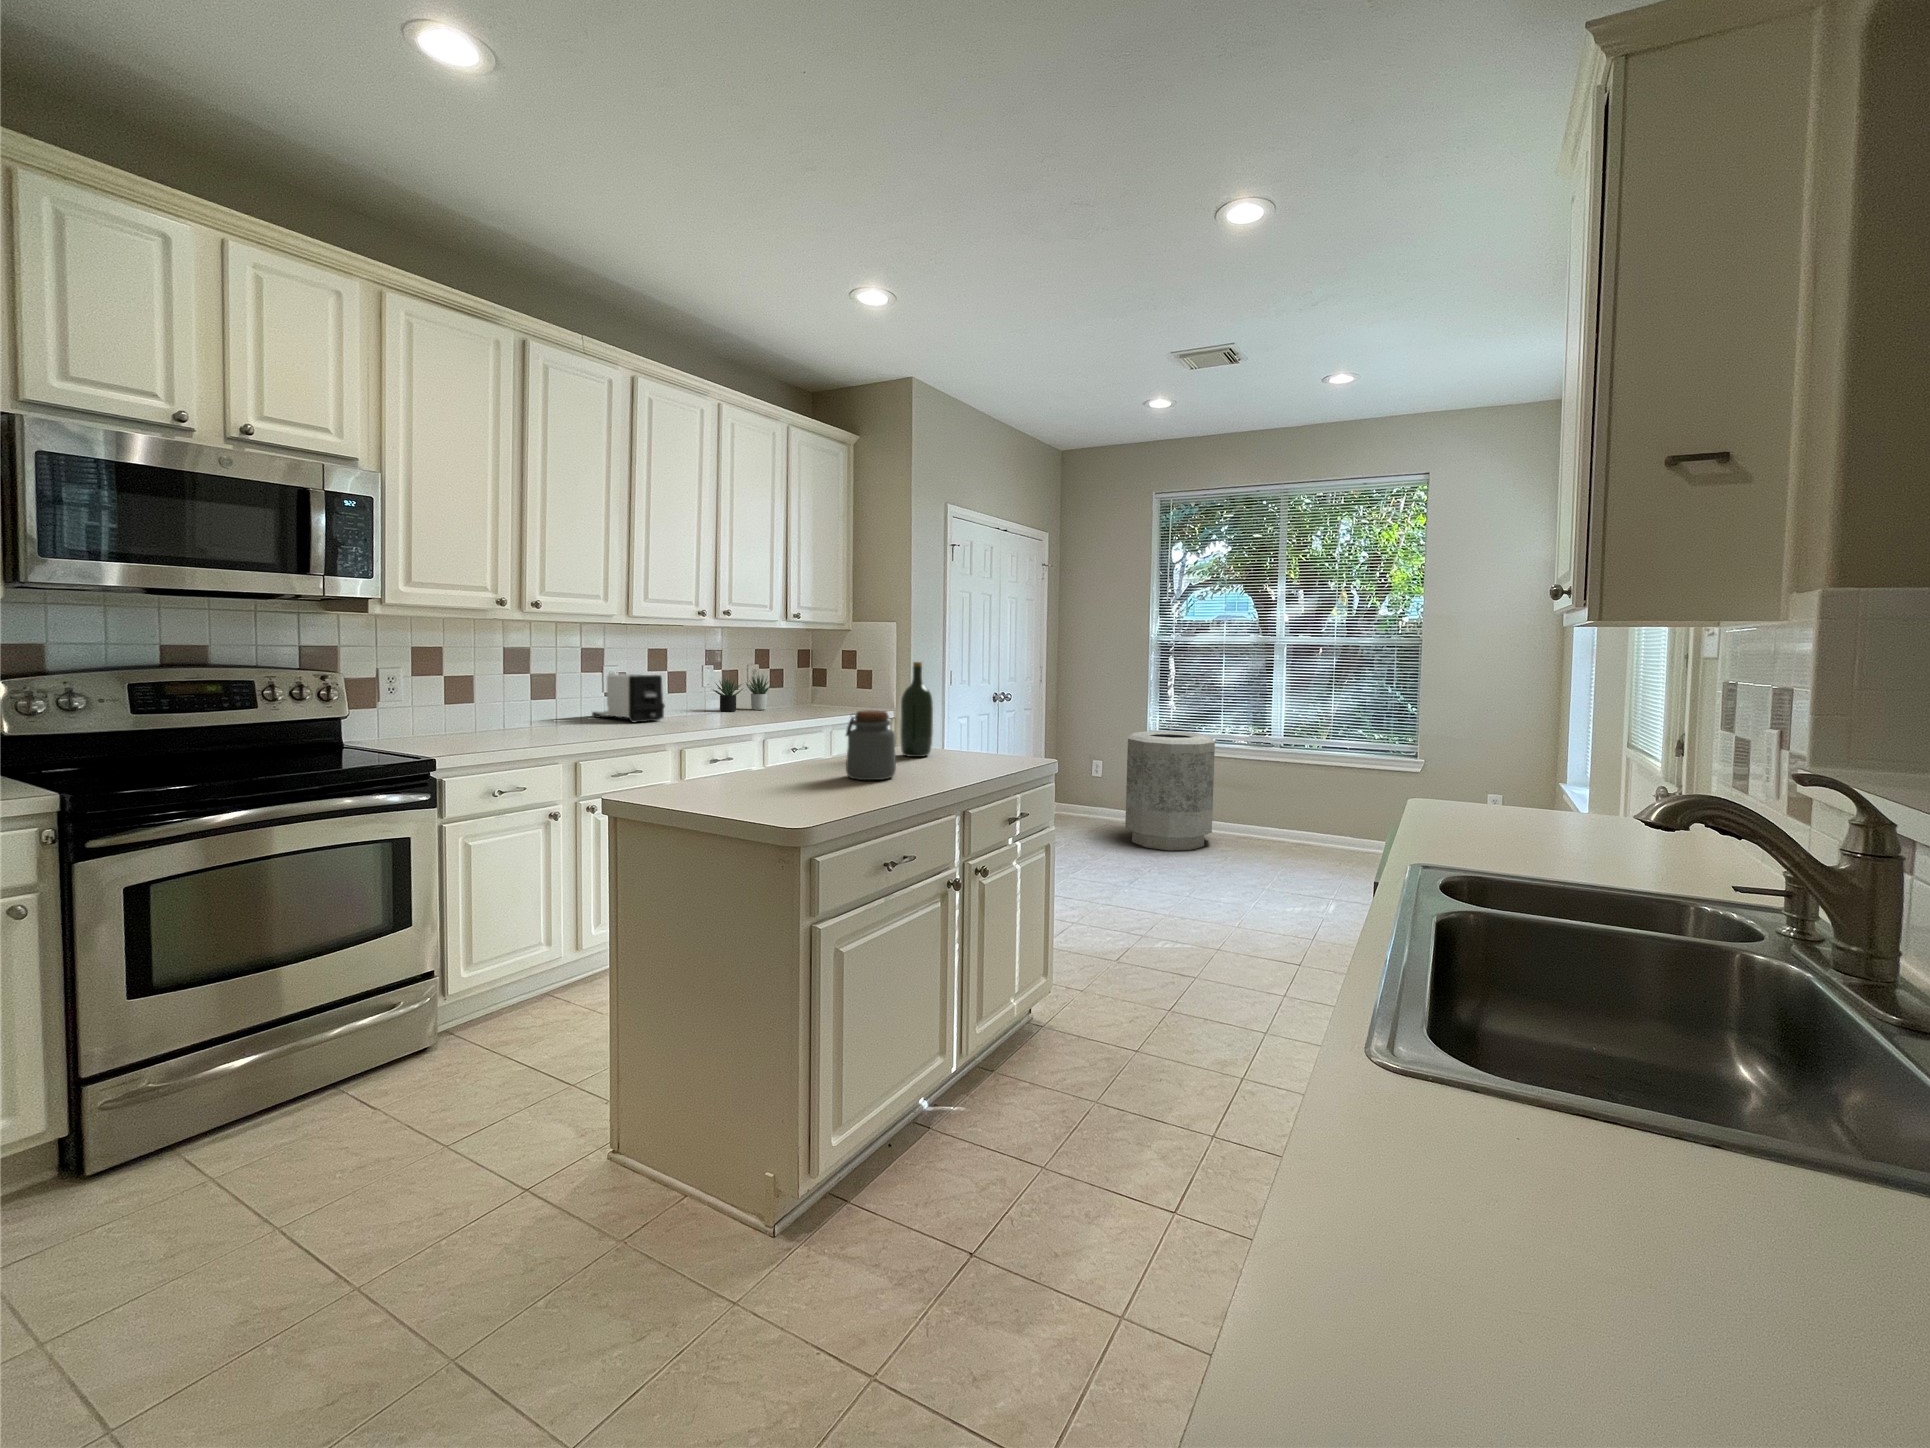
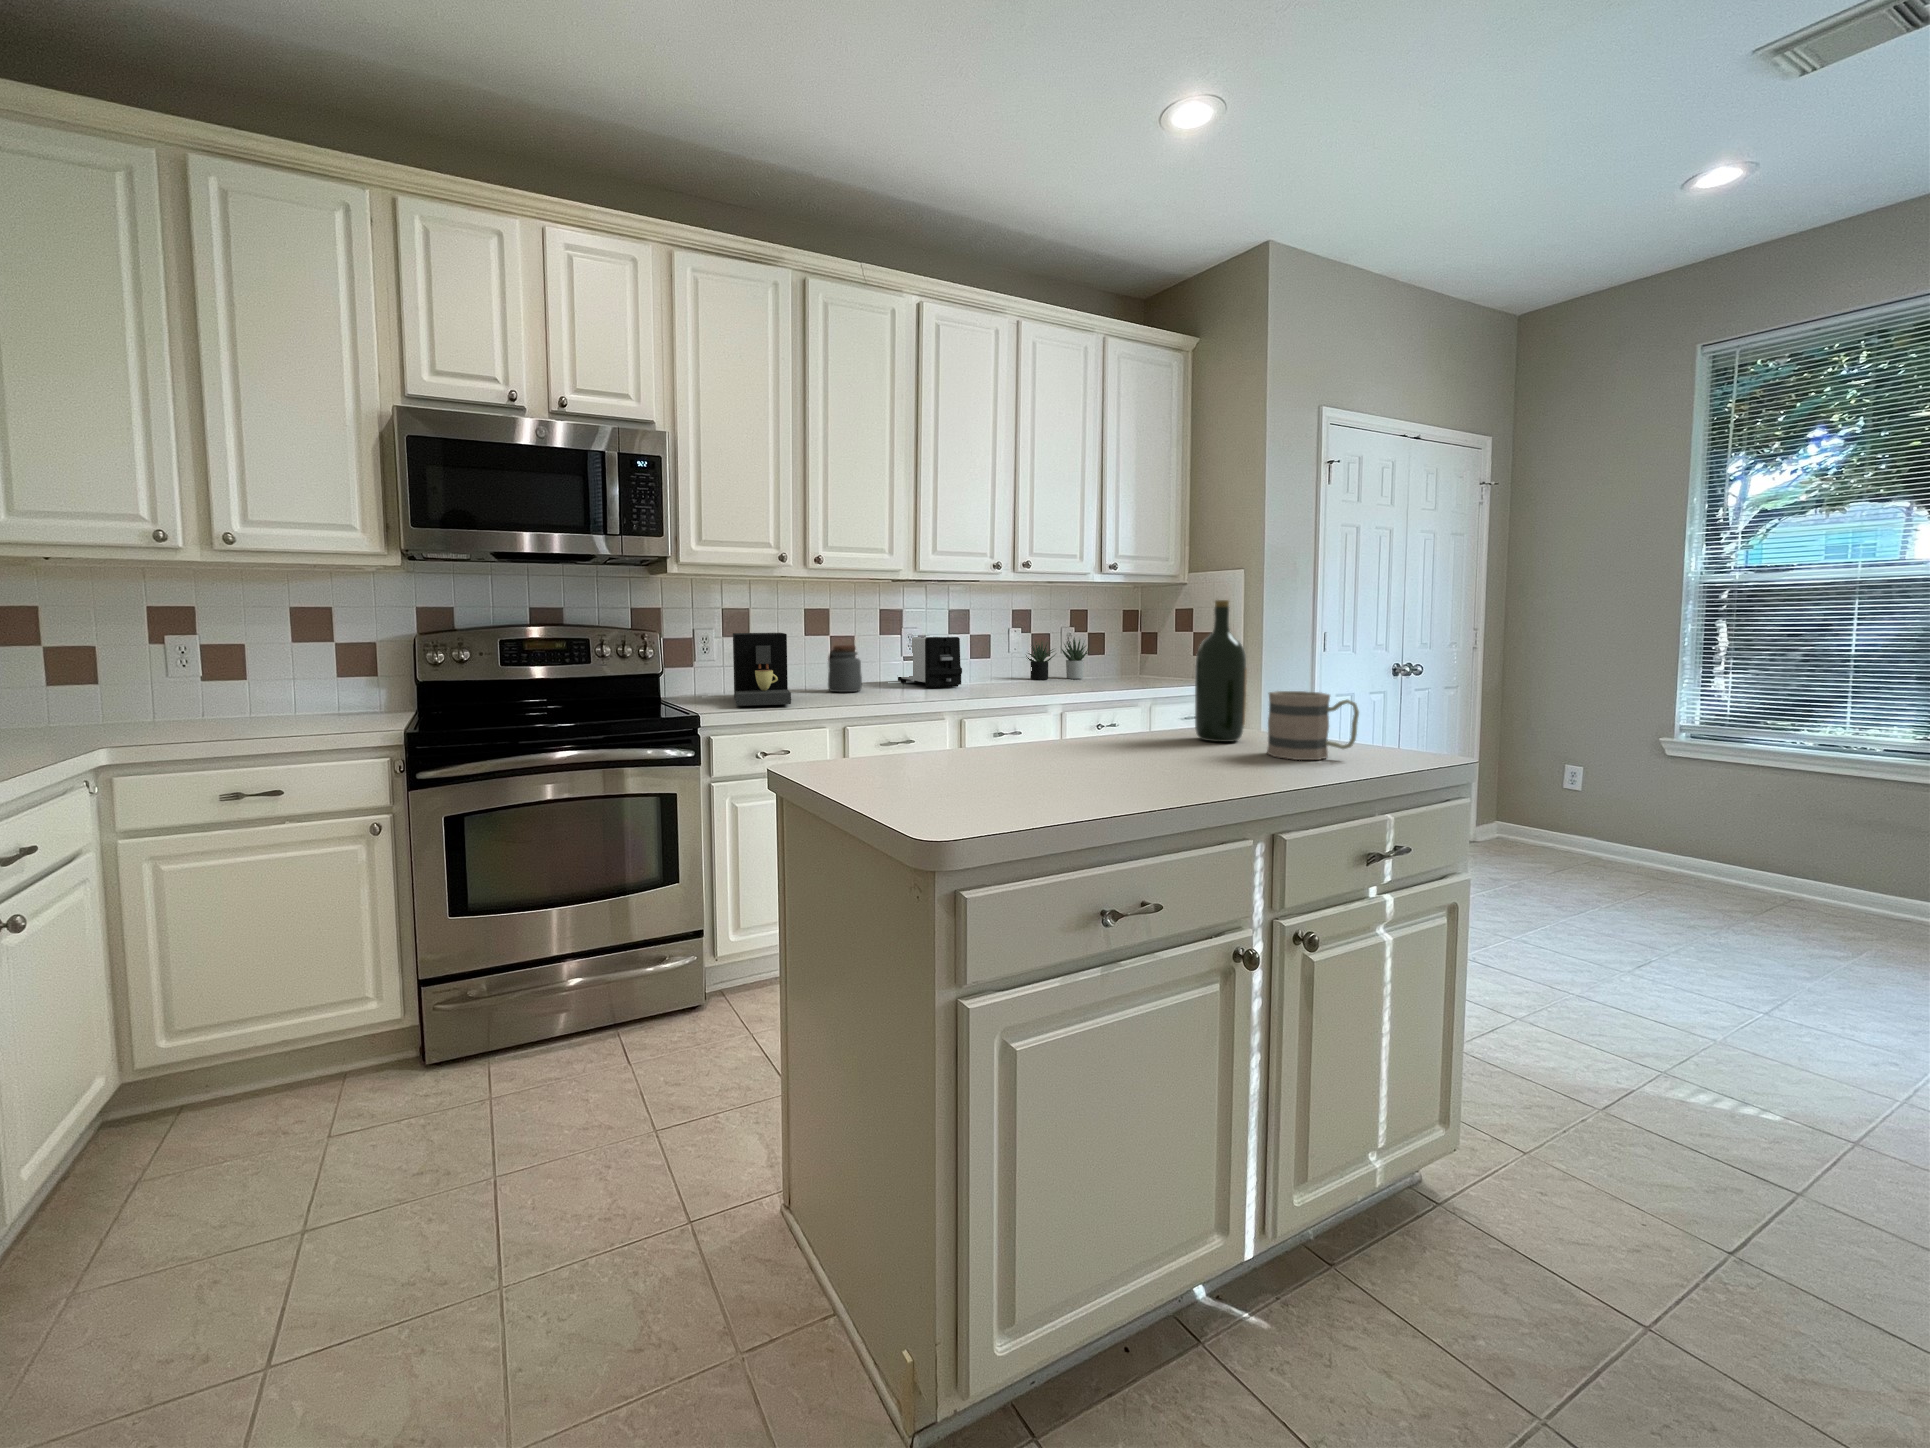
coffee maker: none [426,673,513,748] -> present [733,633,791,706]
jar: present [846,710,896,780] -> present [828,645,862,692]
mug: none [950,722,1001,765] -> present [1267,691,1359,760]
trash can: present [1125,731,1215,850] -> none [1621,725,1823,922]

